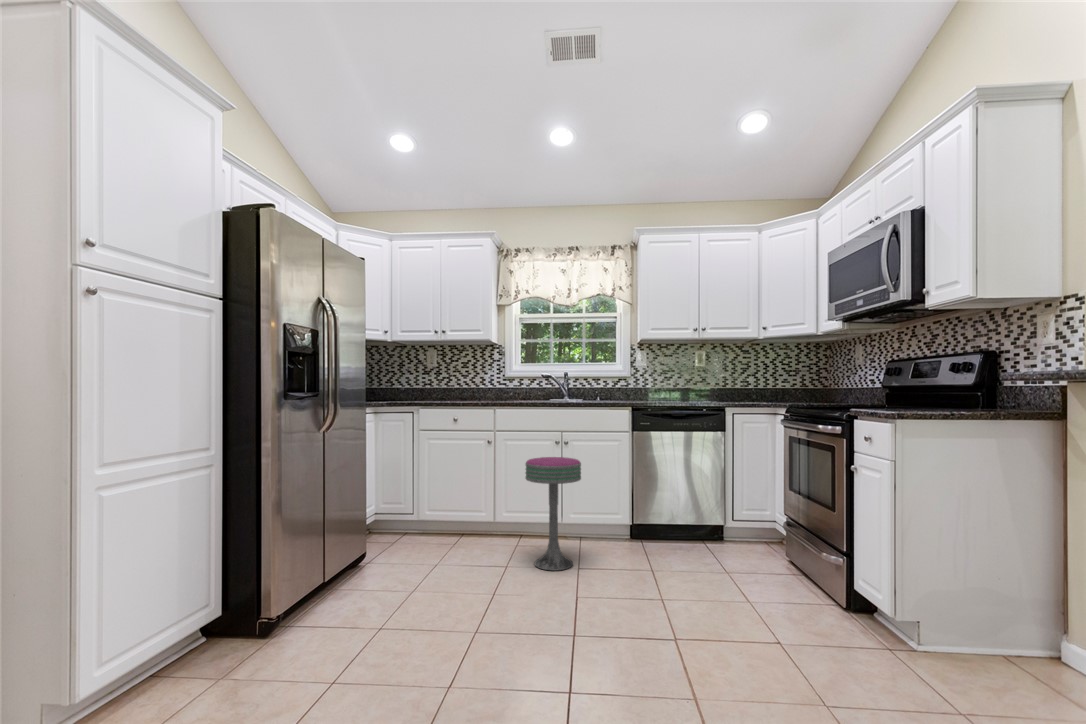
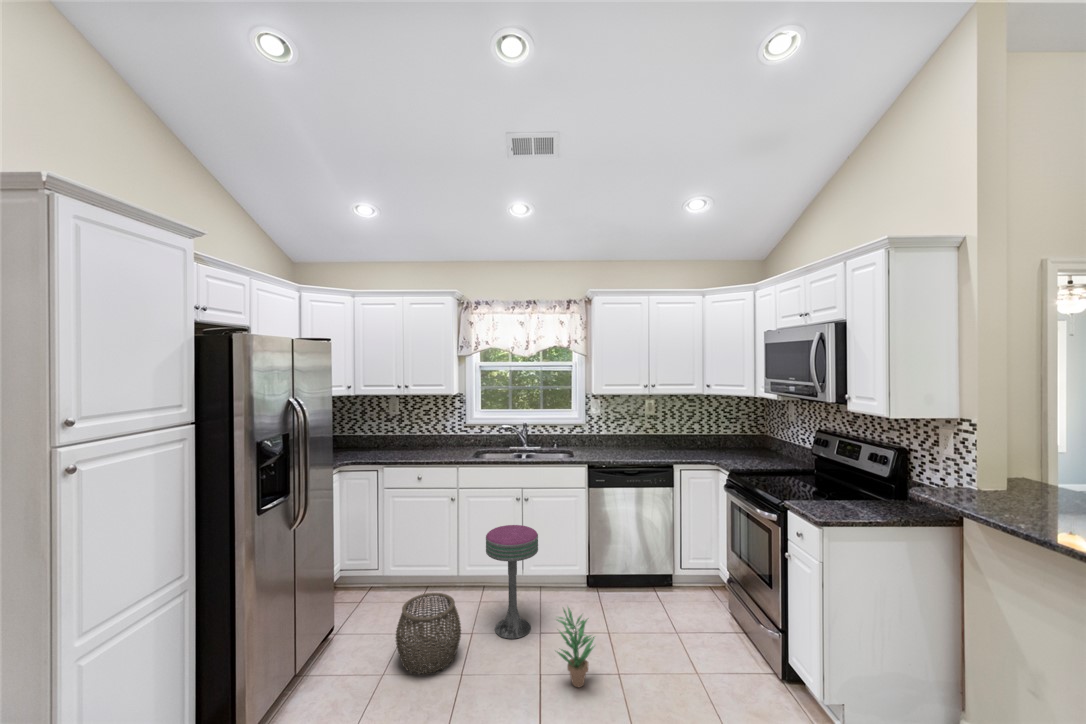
woven basket: none [431,516,499,590] -> present [396,593,461,674]
potted plant: none [599,516,646,605] -> present [557,608,594,687]

